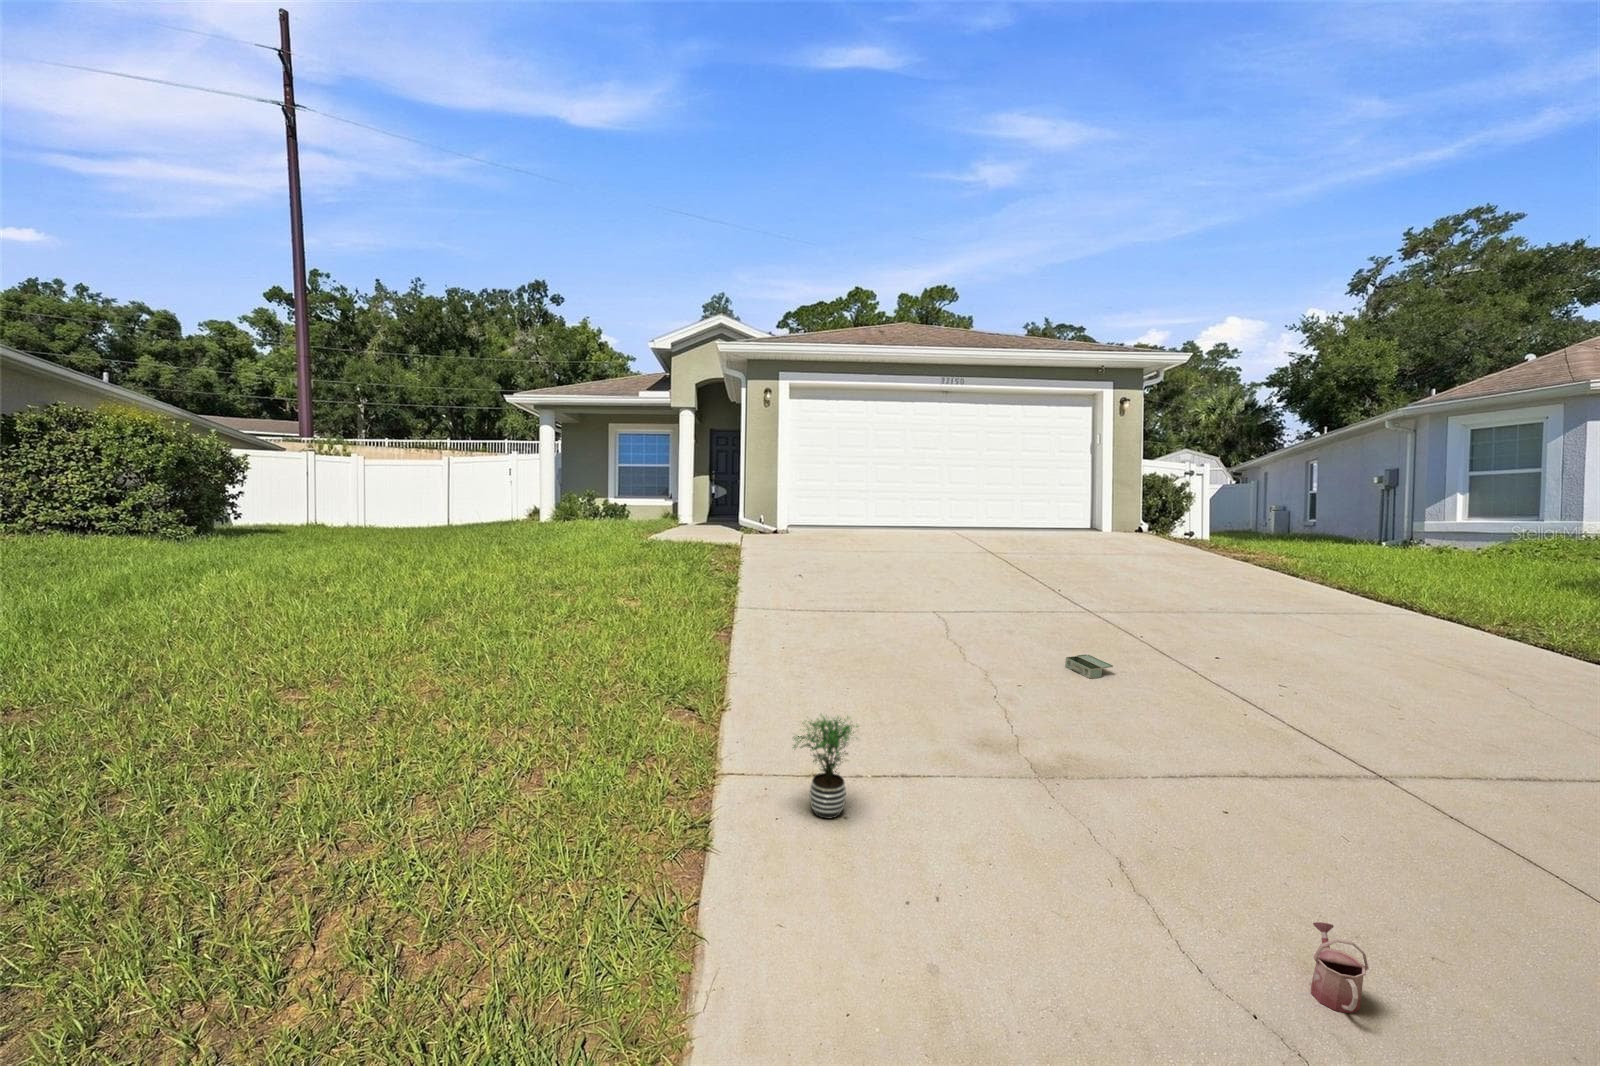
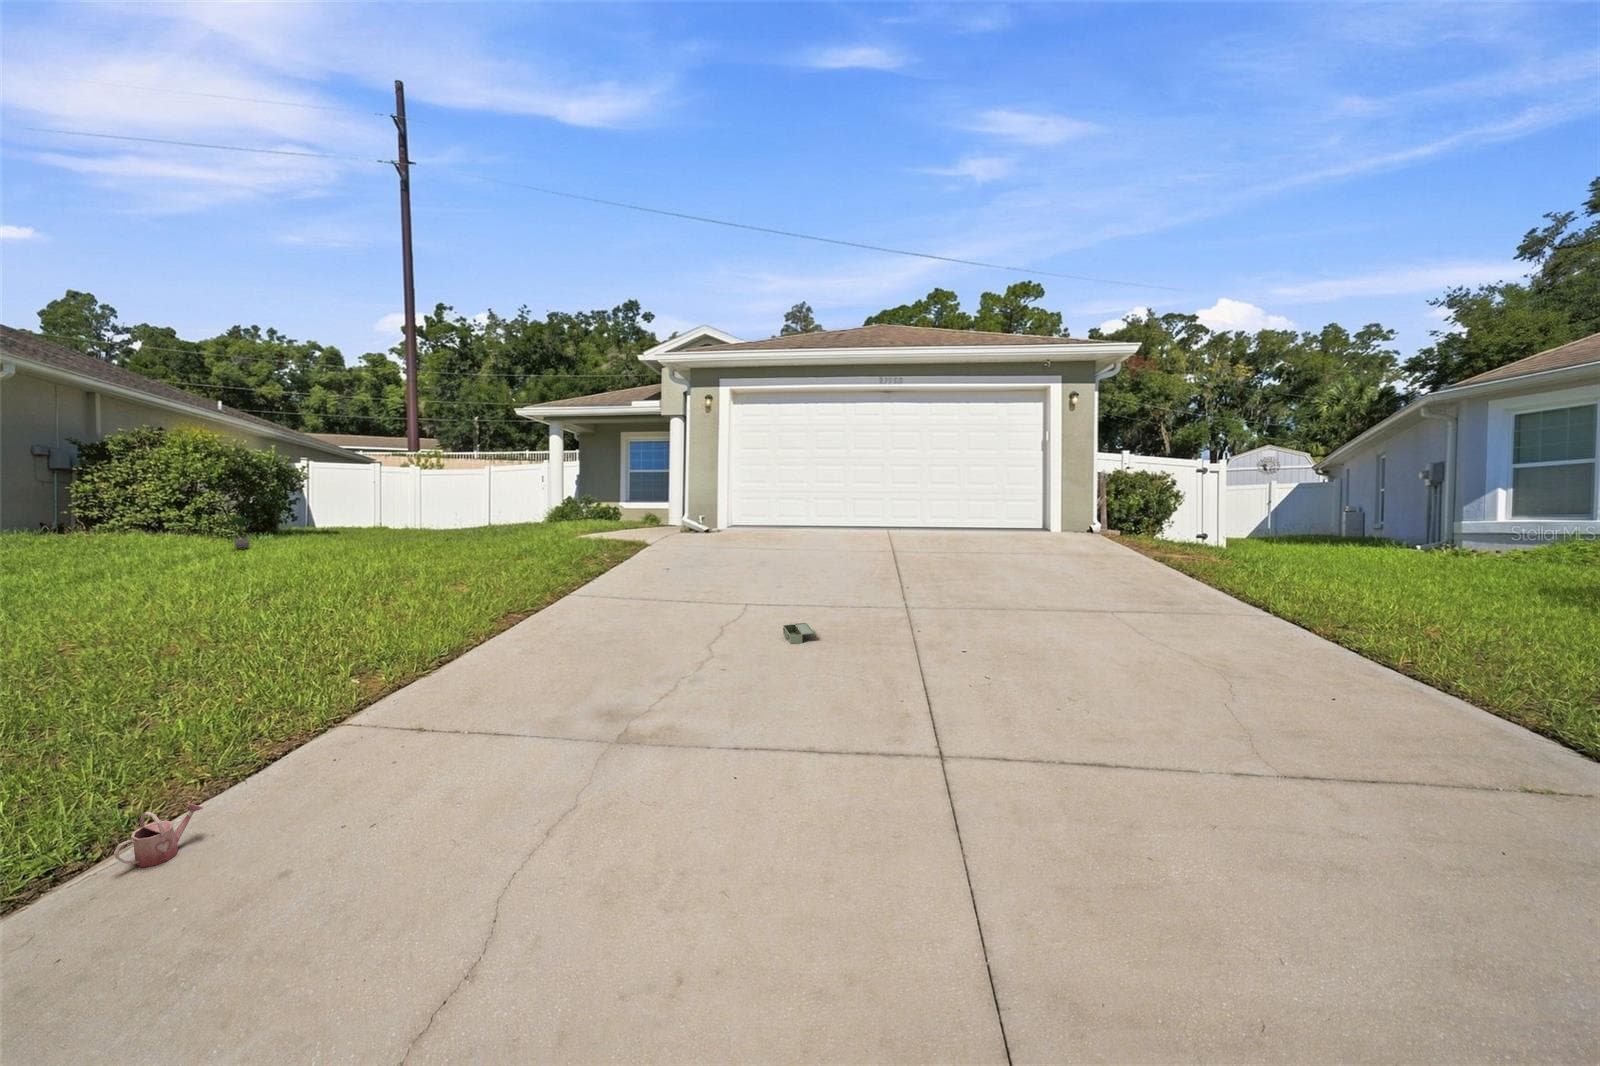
potted plant: present [793,715,858,819] -> present [227,516,250,550]
watering can: present [1311,922,1368,1014] -> present [114,803,203,867]

